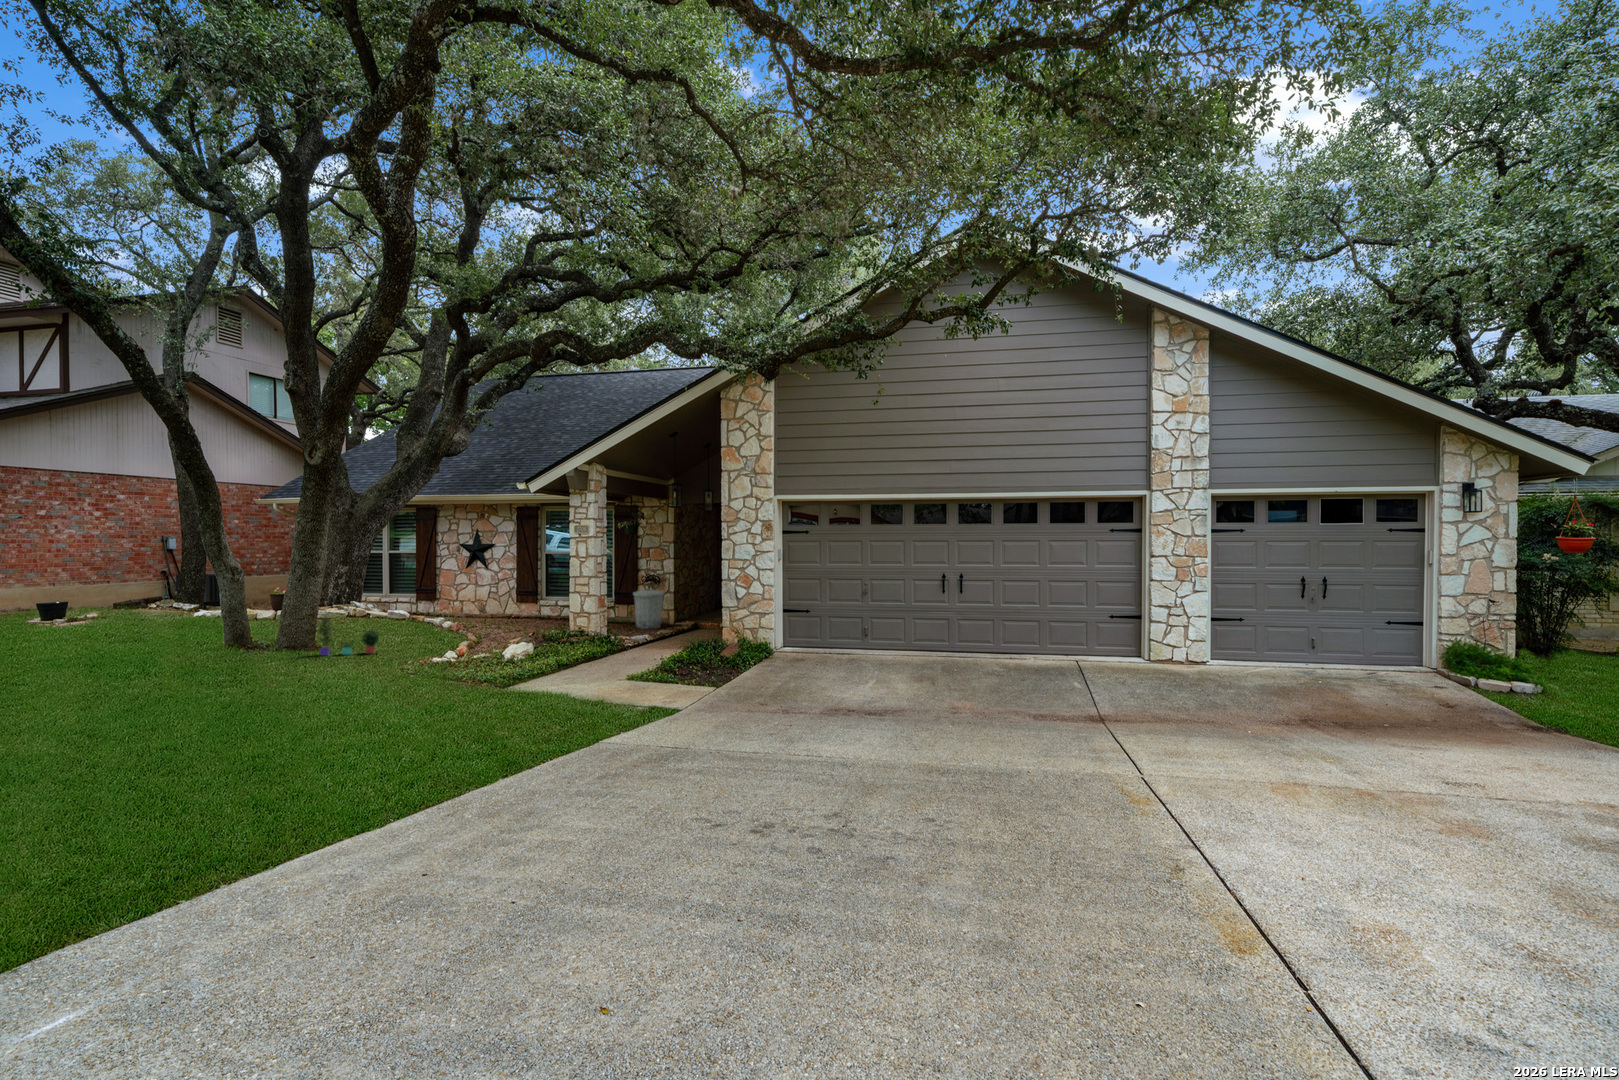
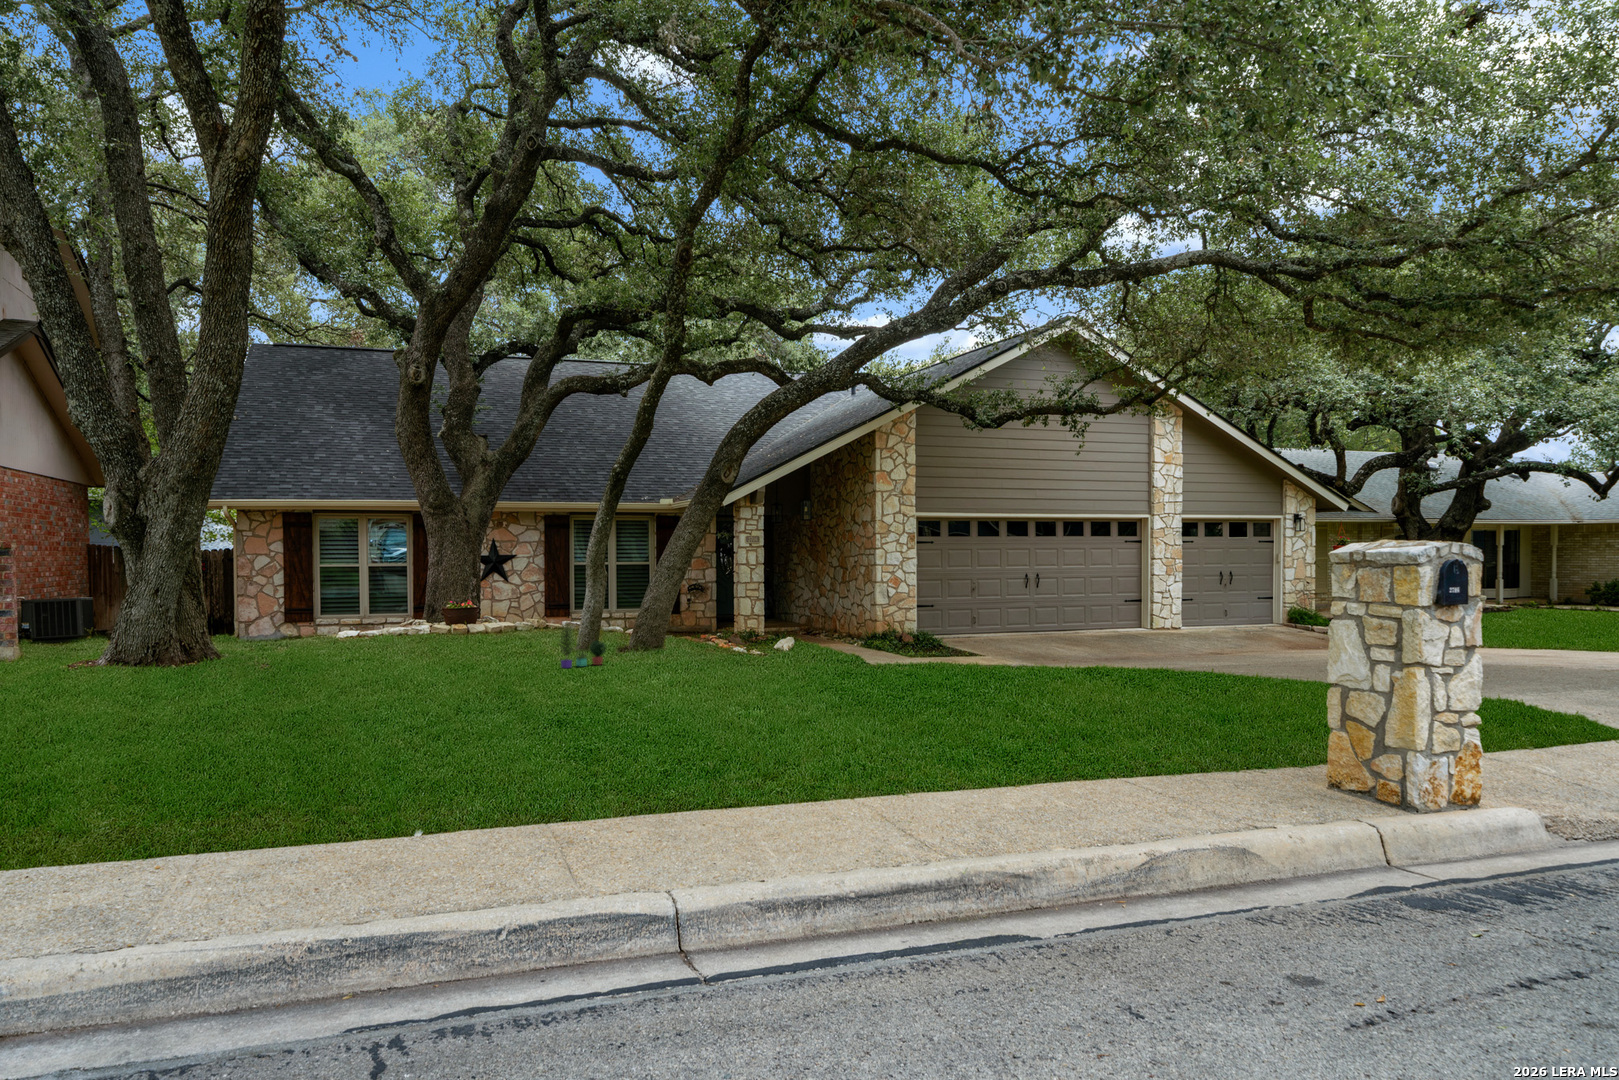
trash can: present [633,589,664,629] -> none [686,598,717,638]

